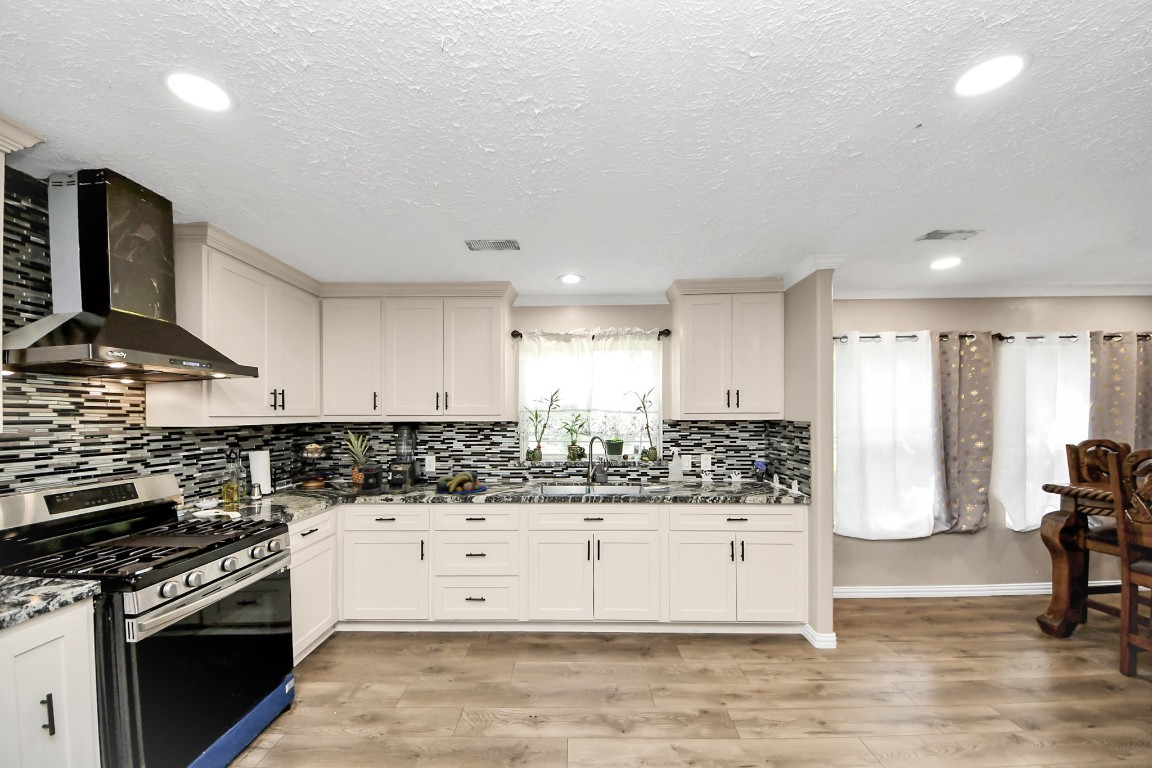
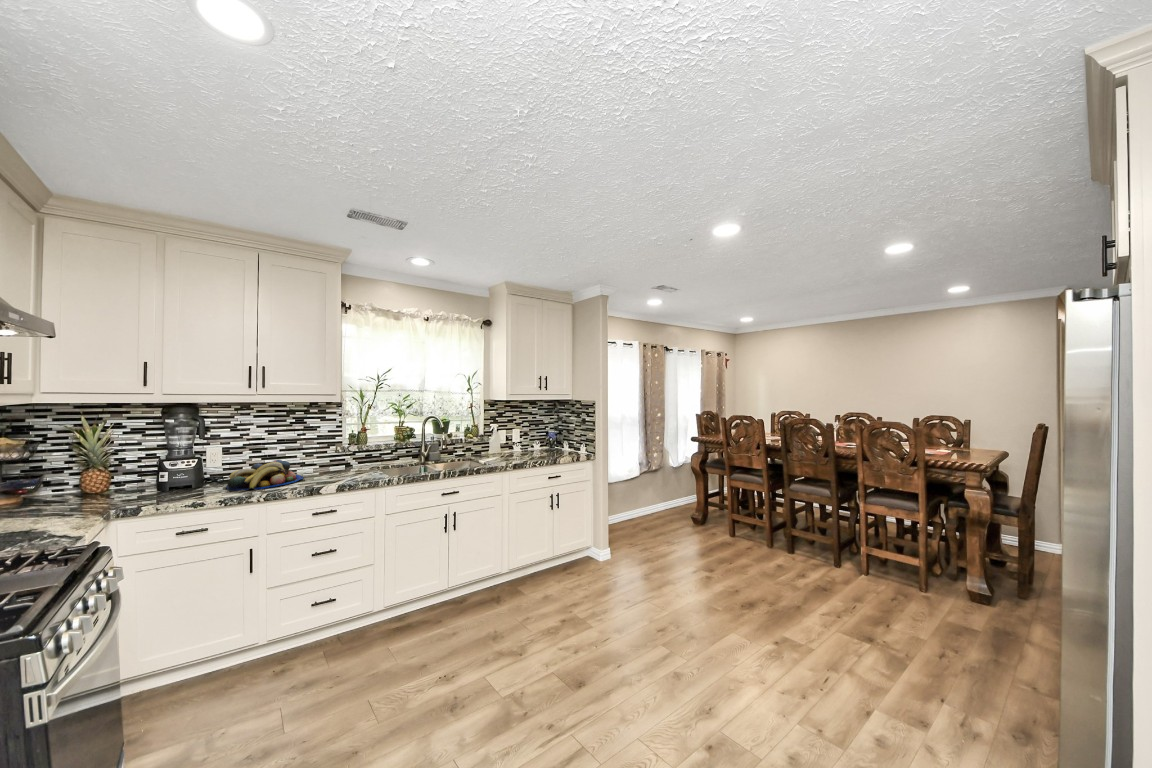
coffee maker: present [357,465,411,494] -> none [67,465,184,511]

